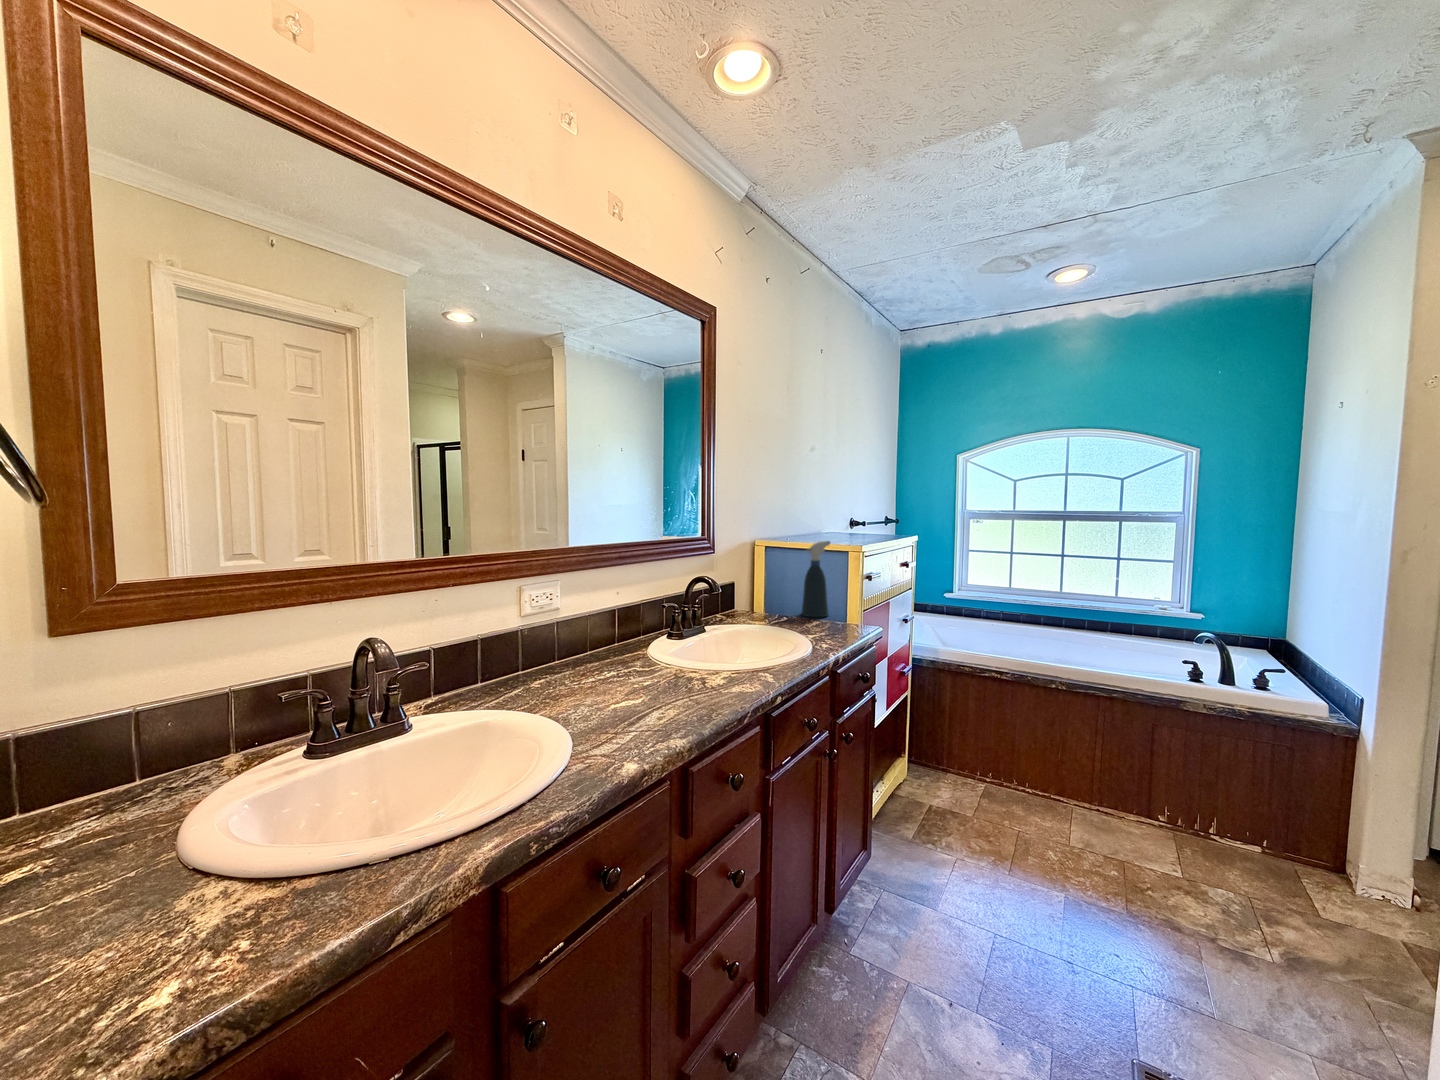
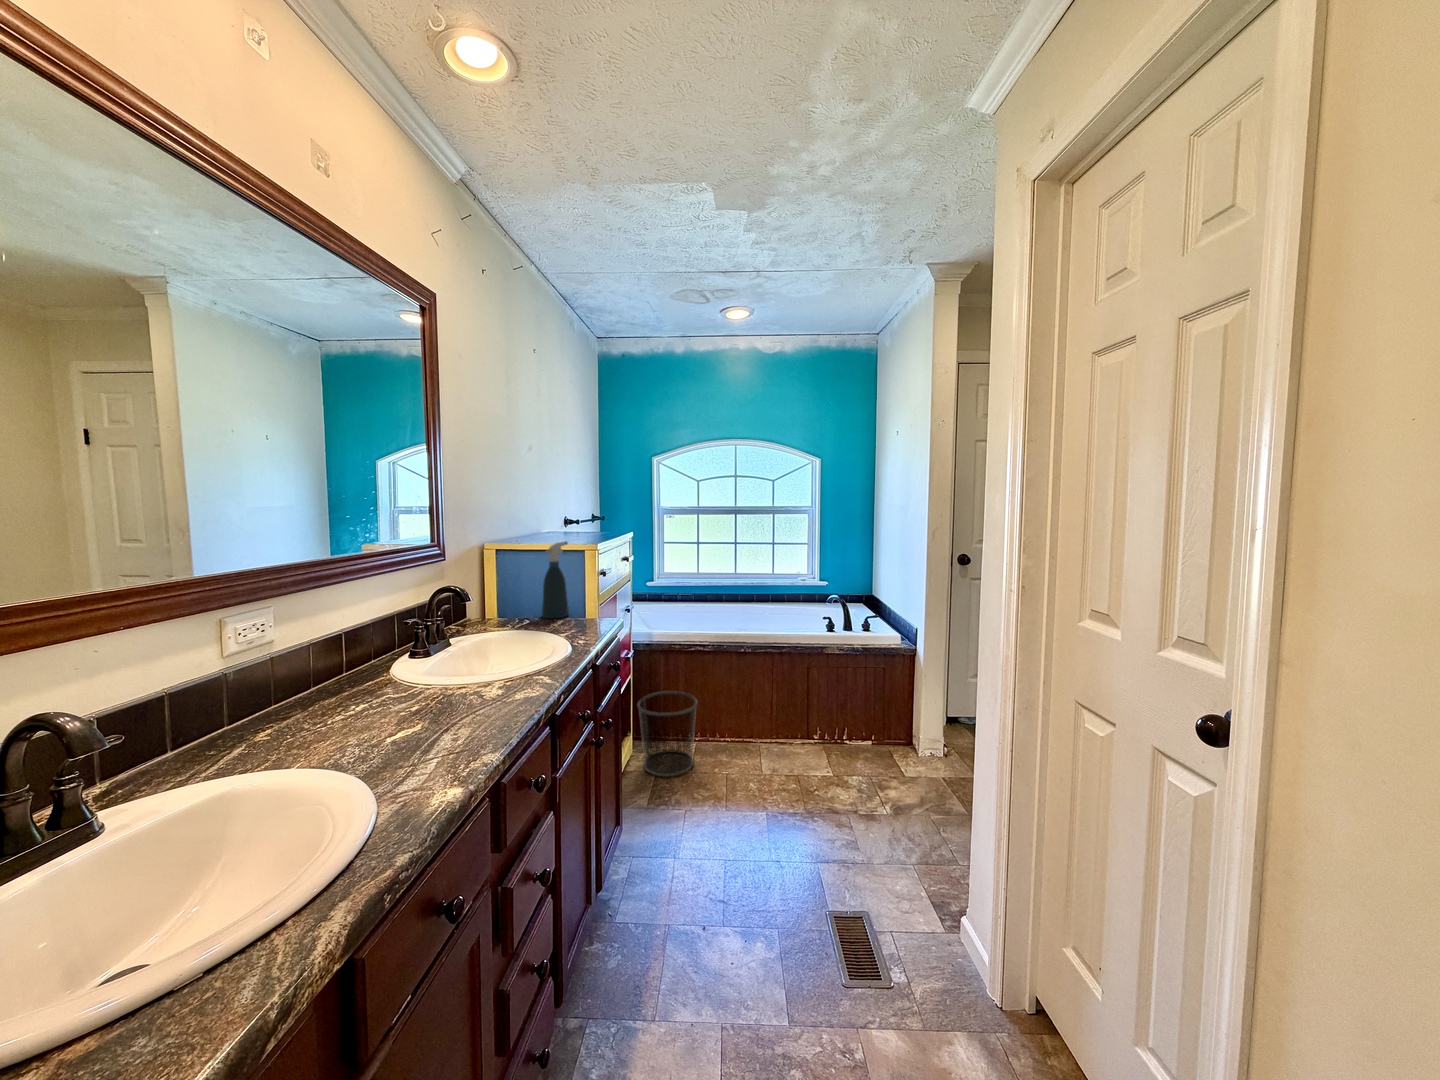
waste bin: none [909,714,984,814] -> present [638,691,698,776]

